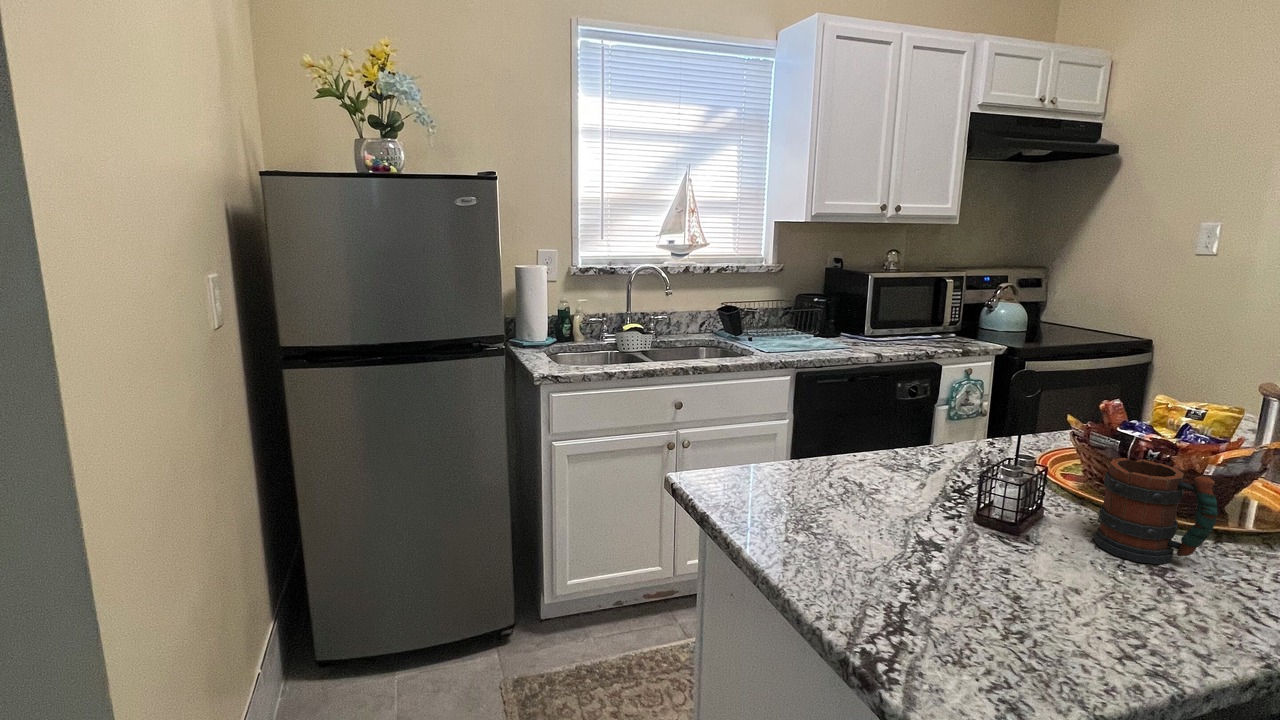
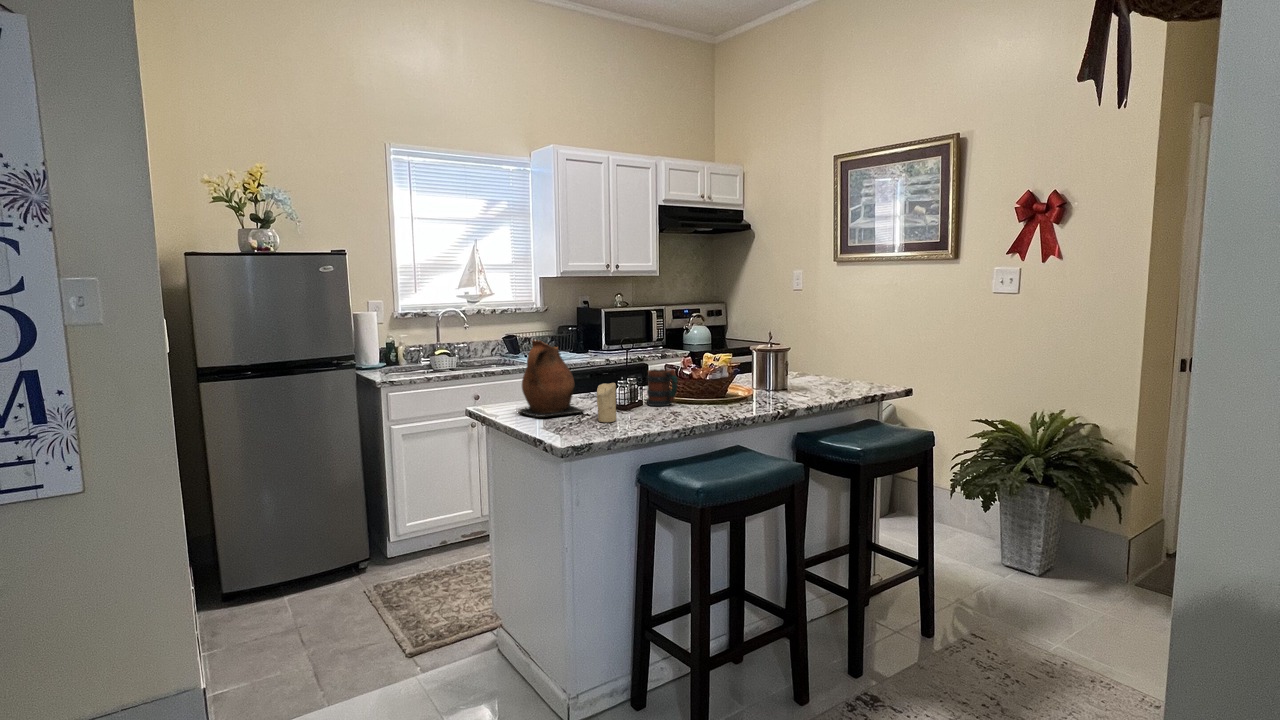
ceramic pitcher: none [773,379,948,579] -> present [520,340,583,417]
candle: none [1023,529,1098,651] -> present [597,383,616,422]

